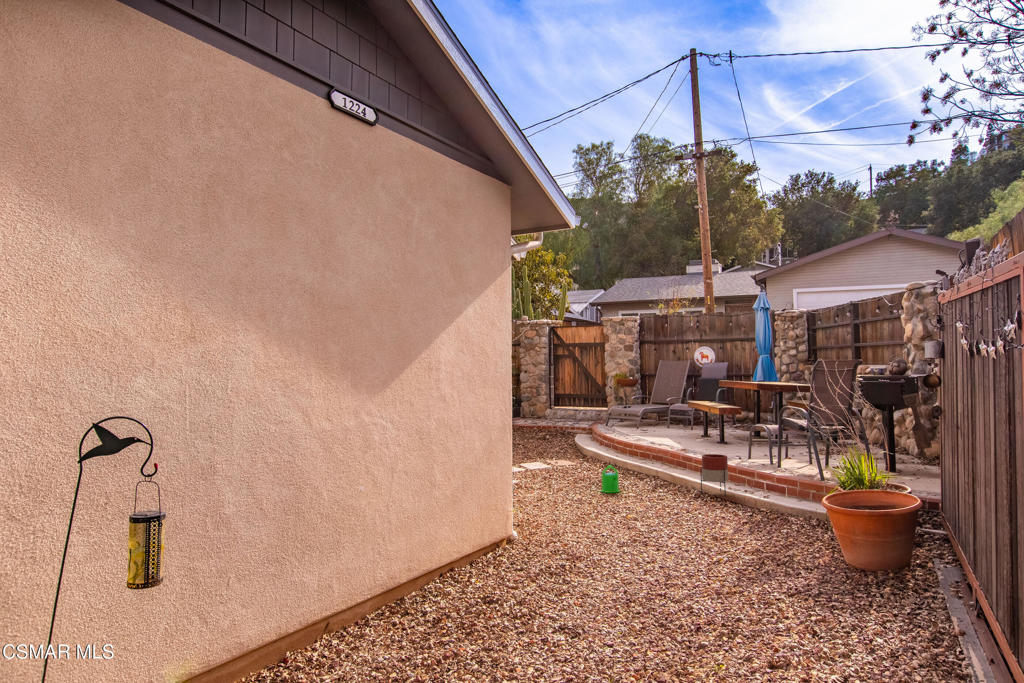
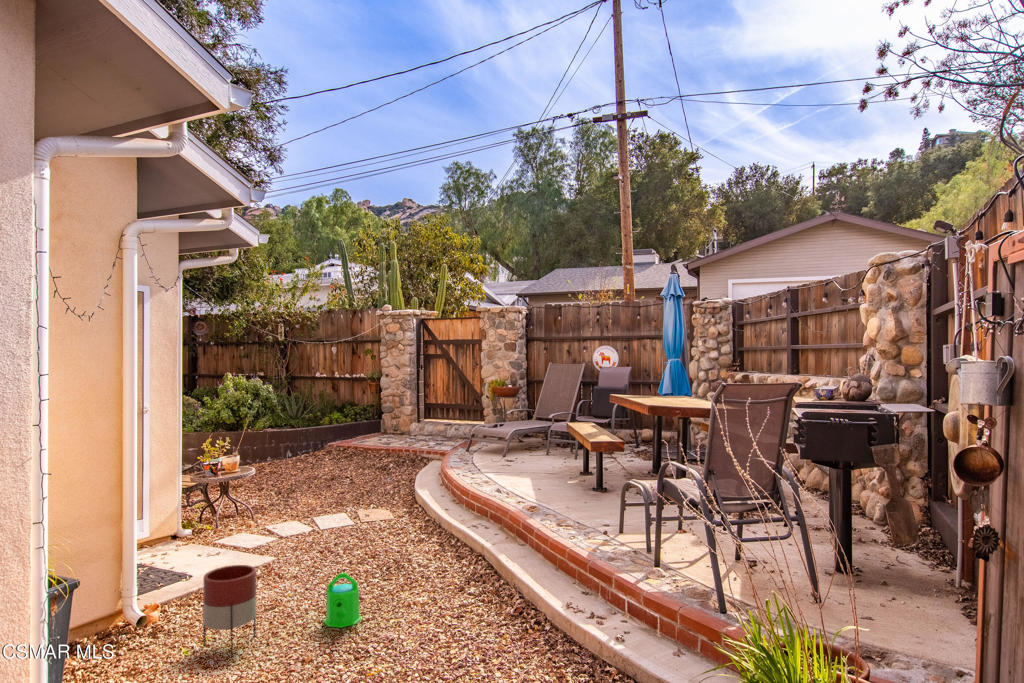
planter: present [700,454,728,496] -> present [203,565,256,658]

